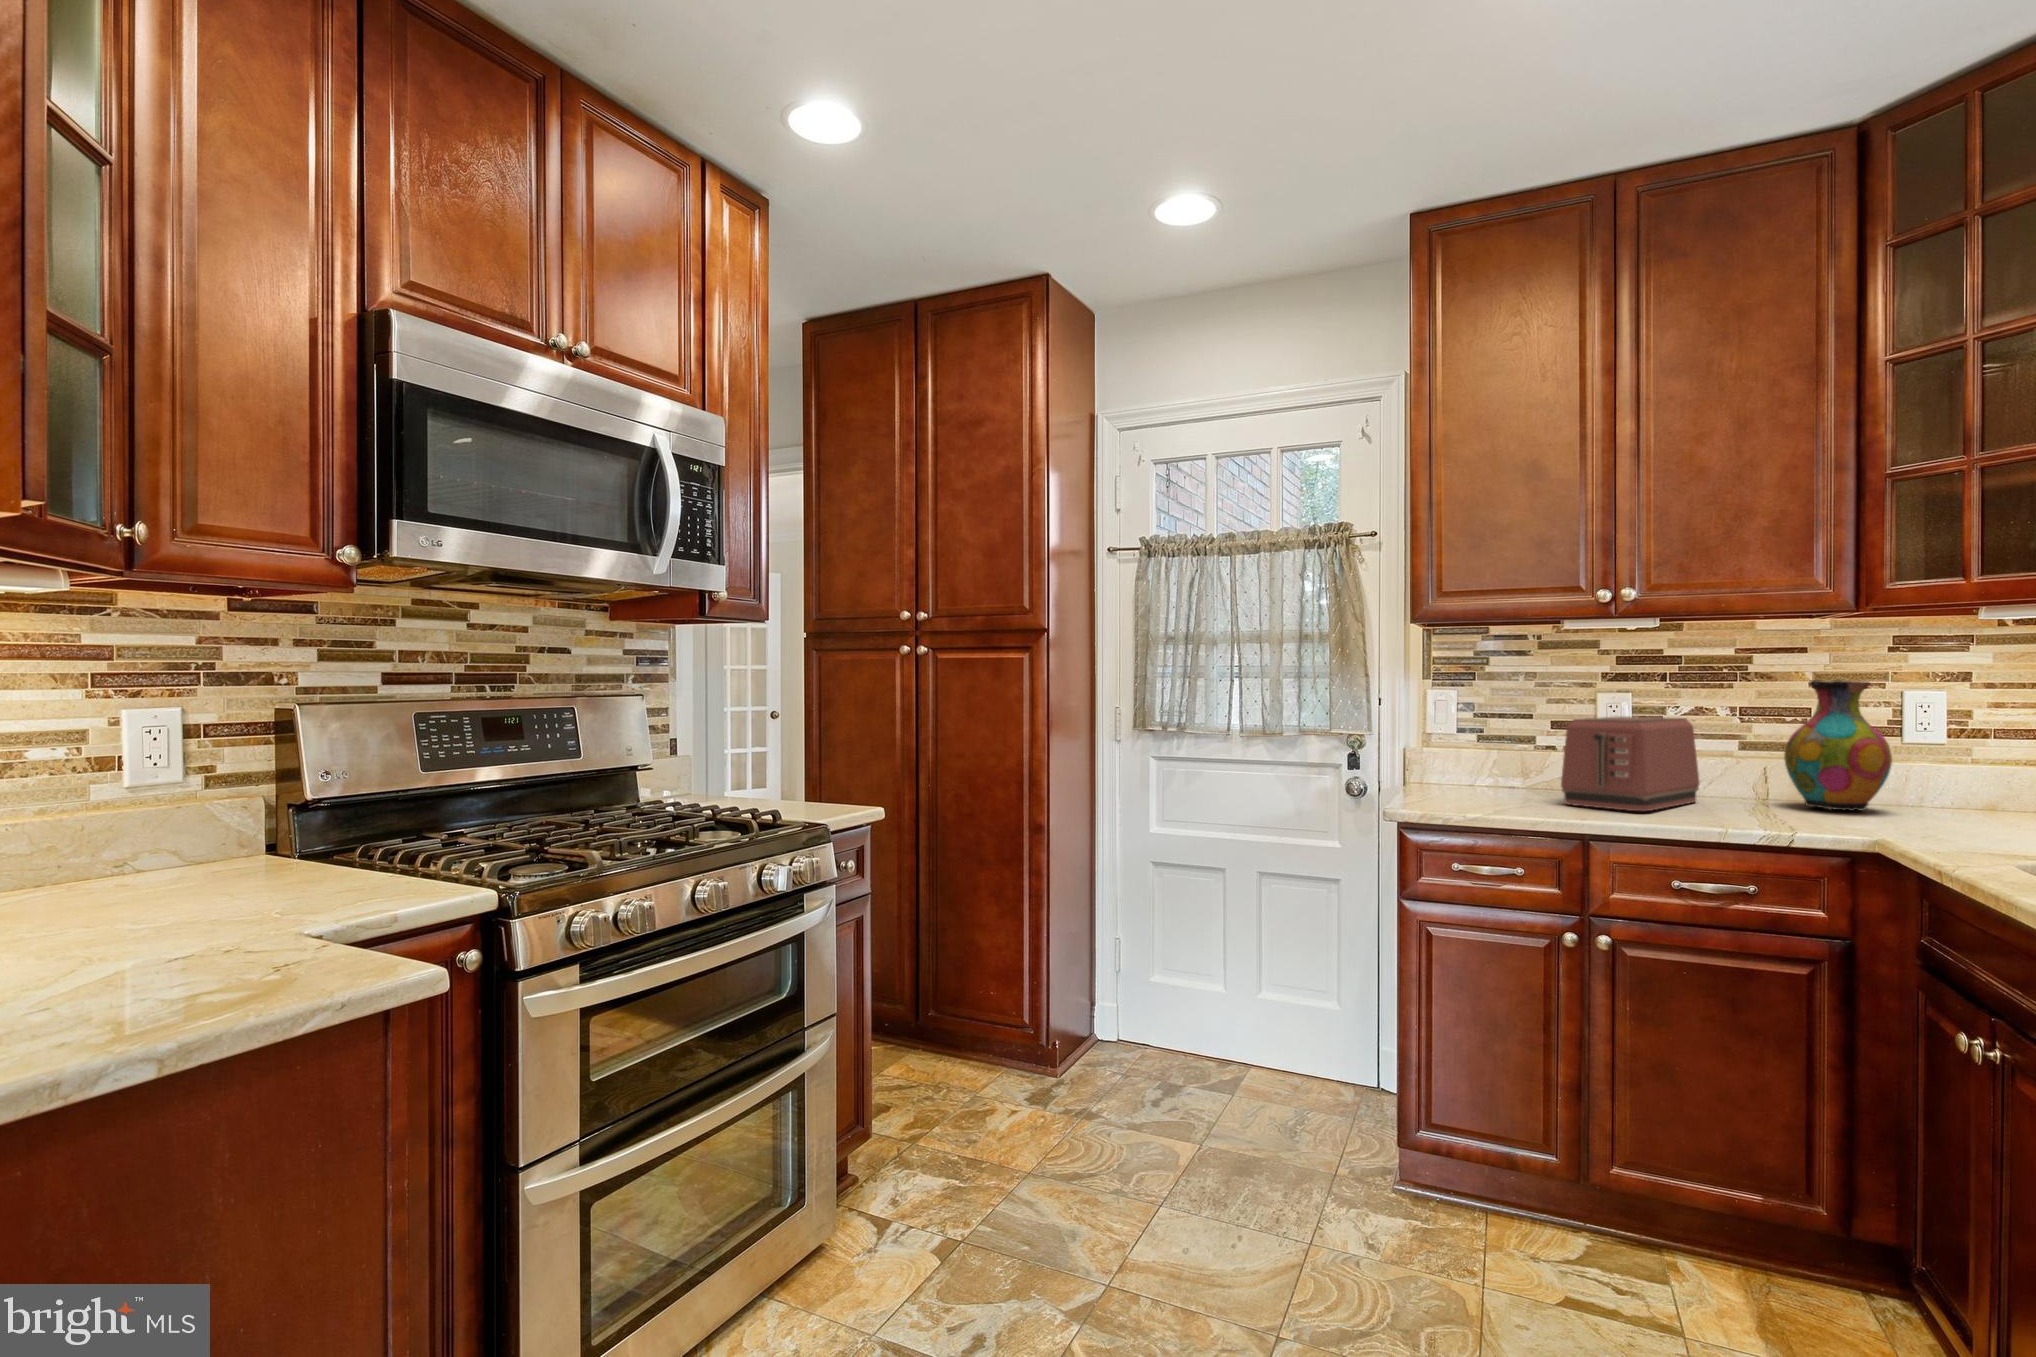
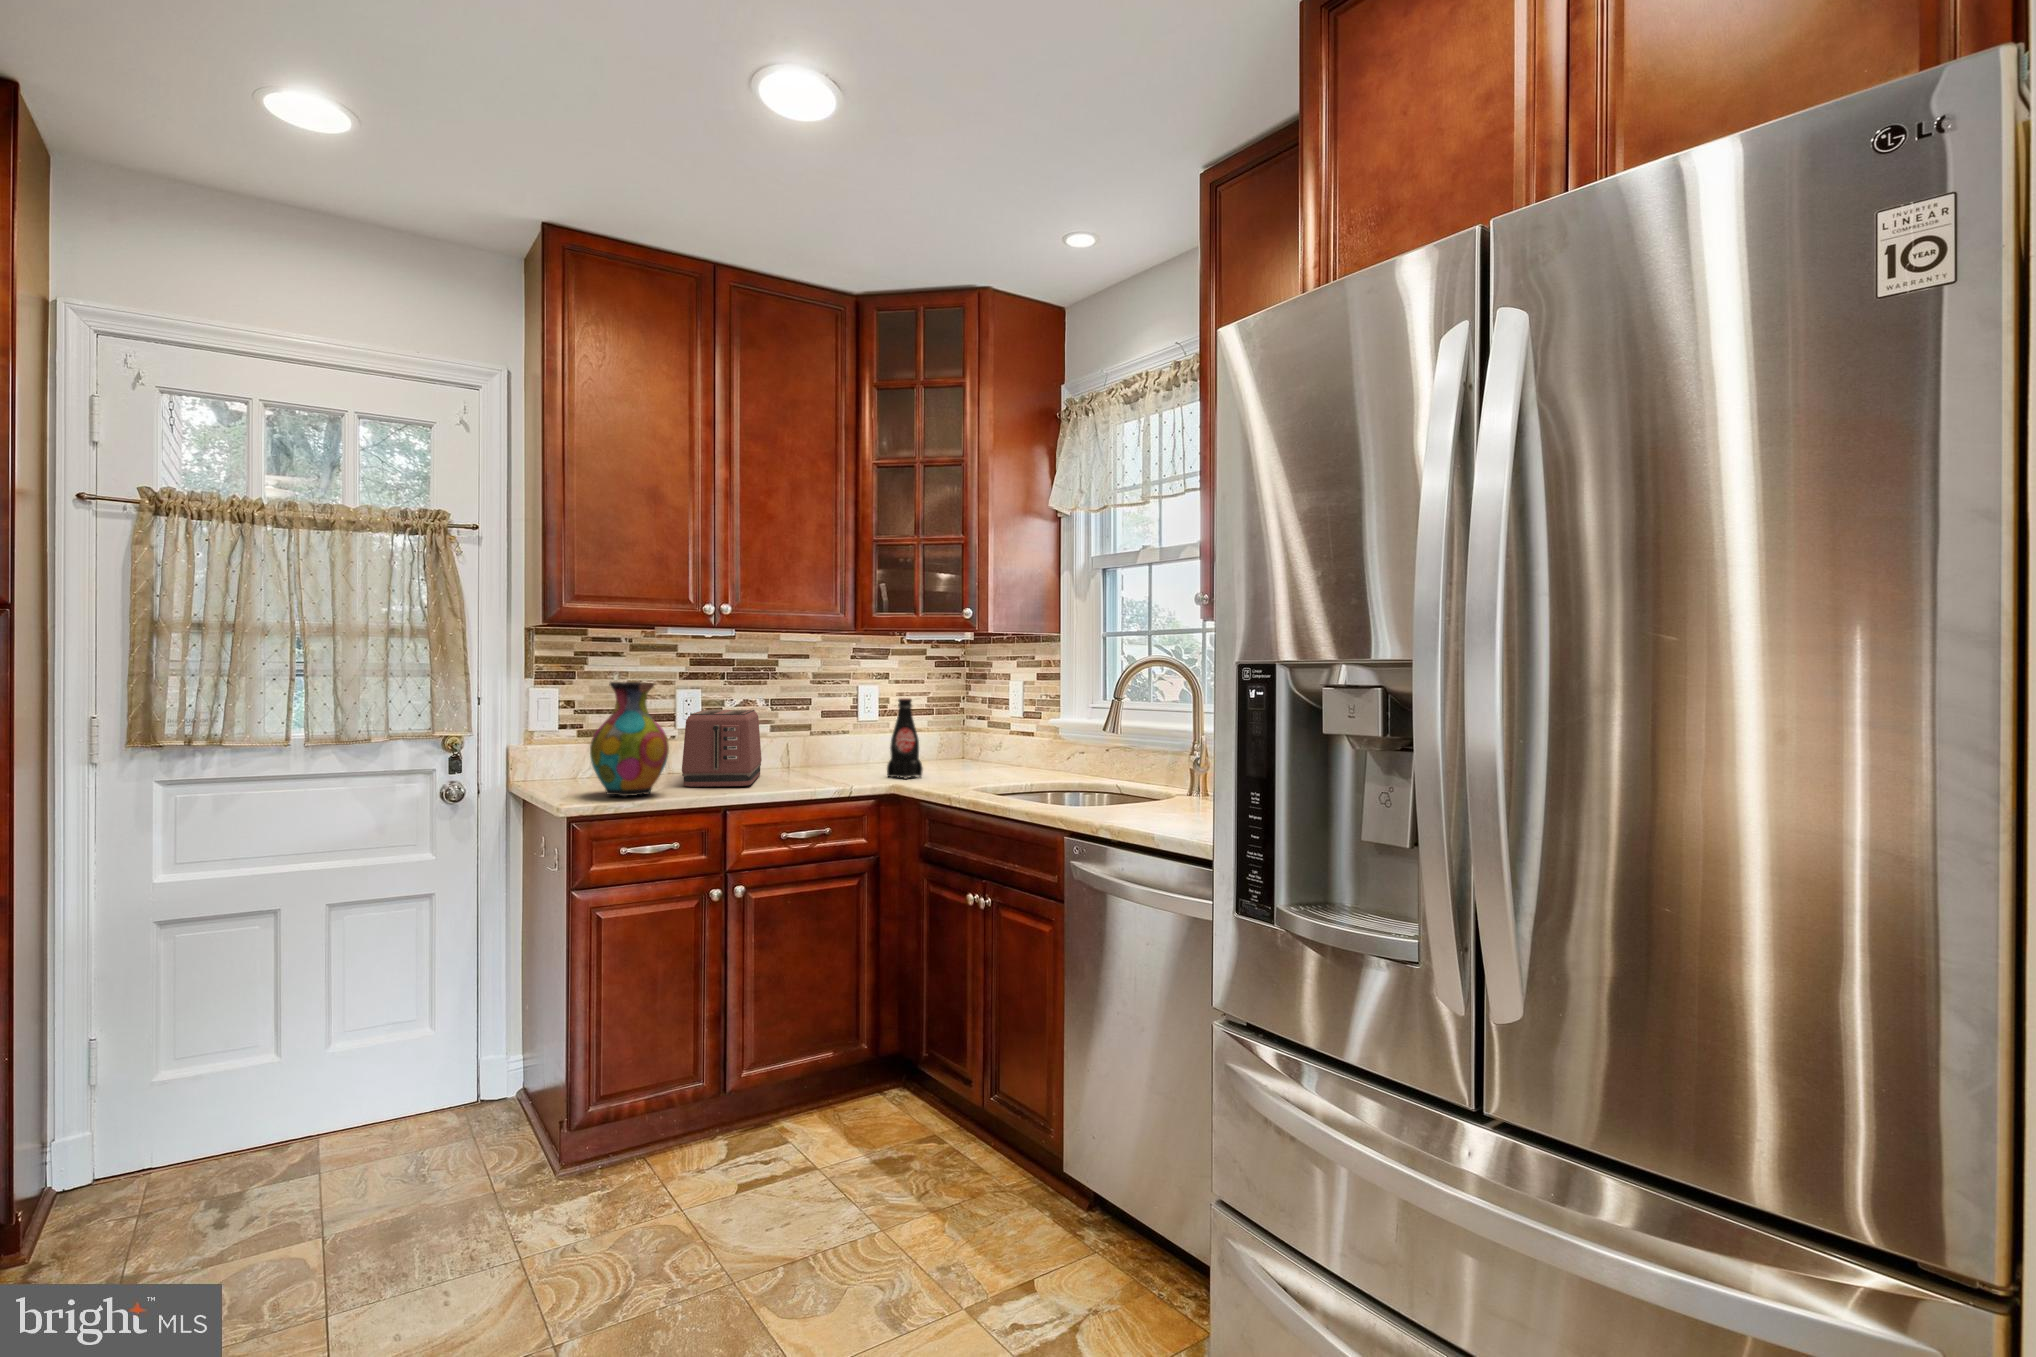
vase: present [1784,680,1892,811] -> present [590,682,669,796]
bottle: none [1905,707,1978,832] -> present [887,698,923,779]

